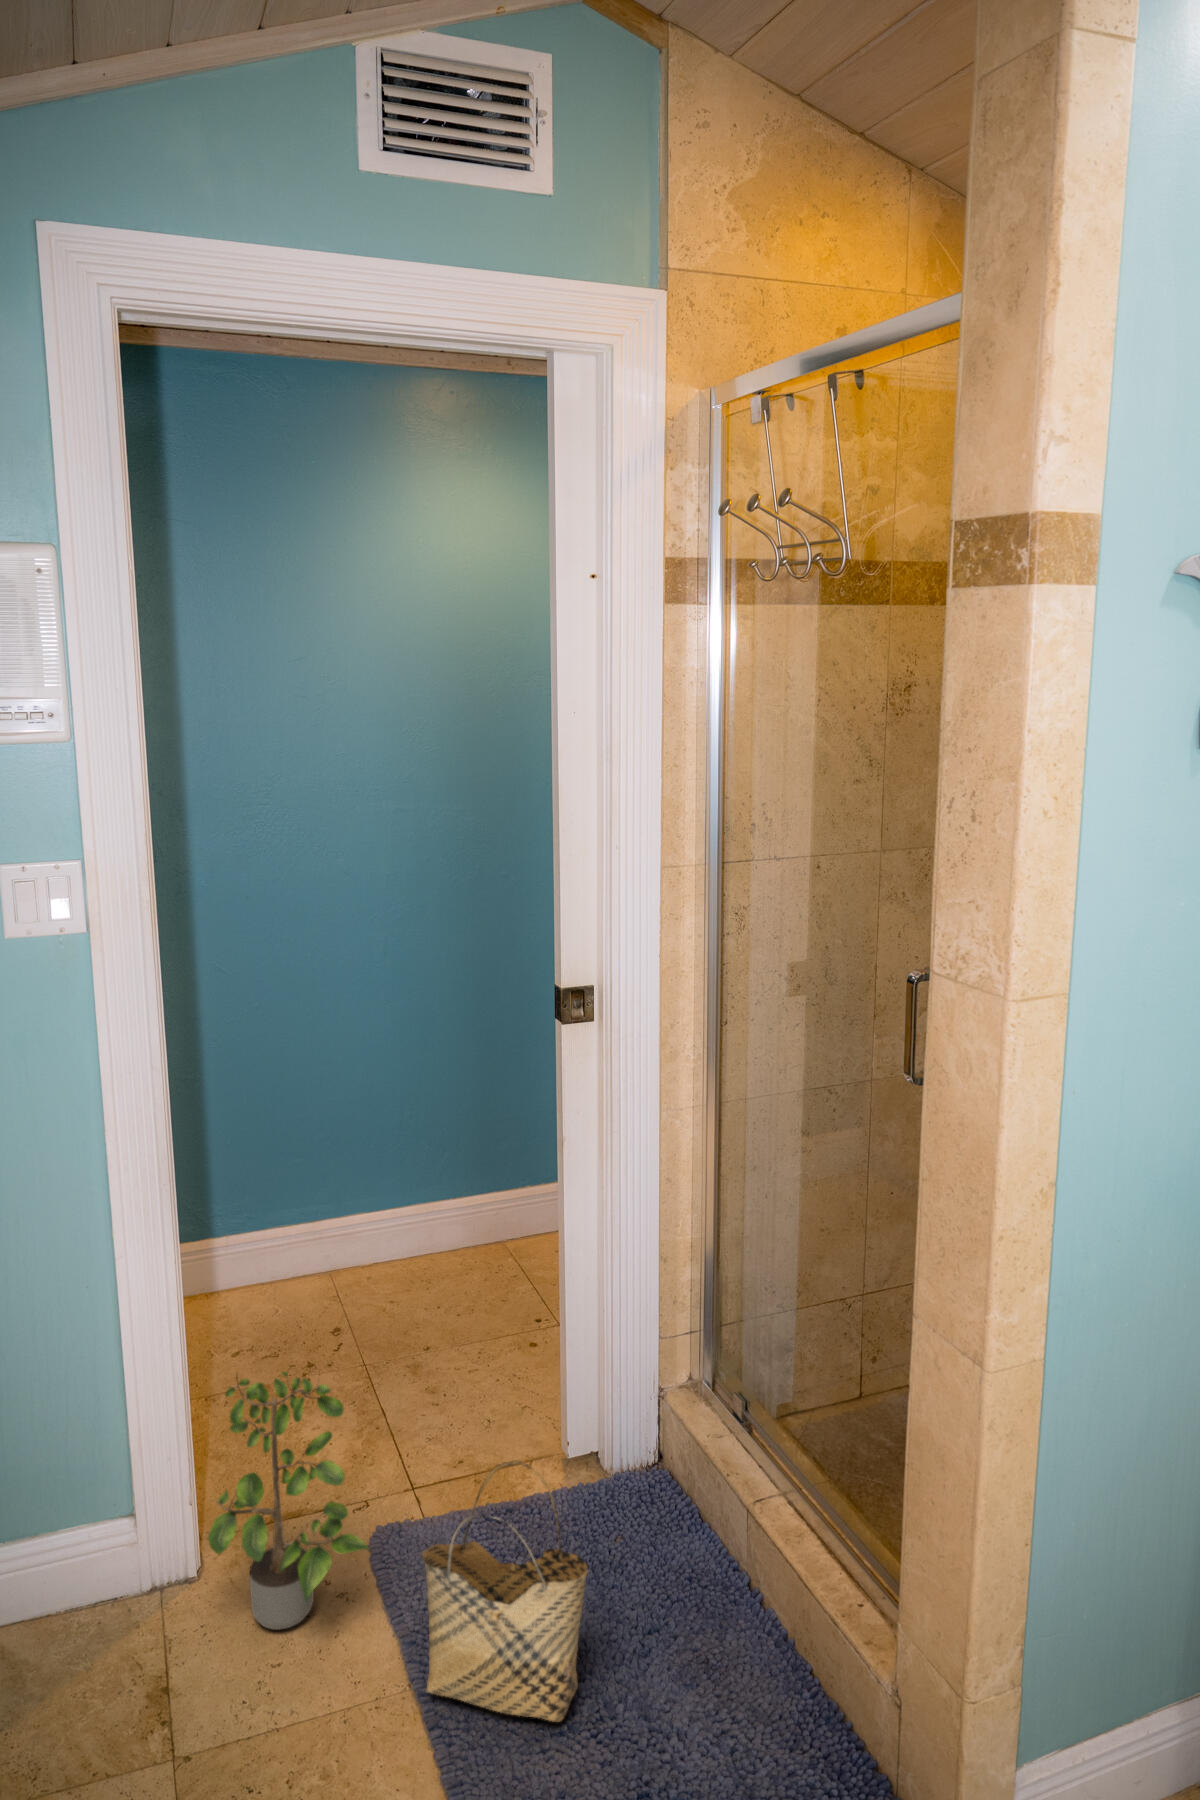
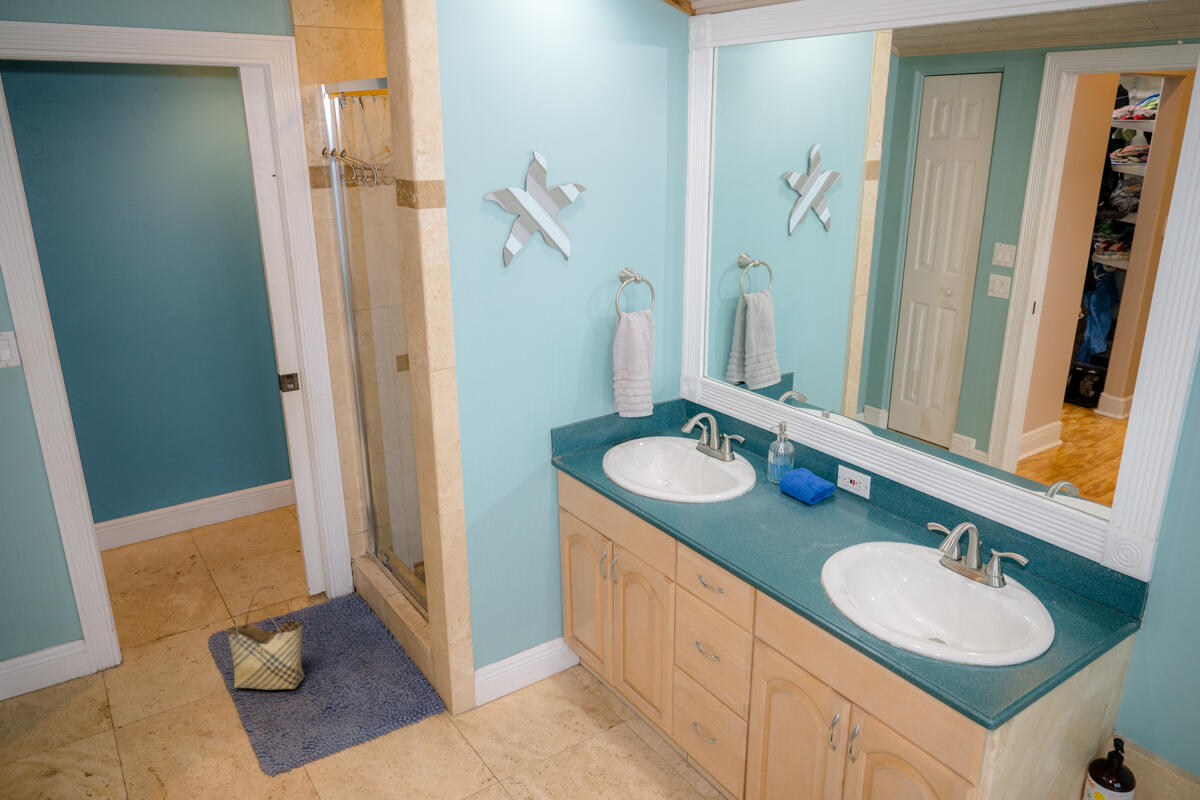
potted plant: present [208,1371,371,1630] -> none [121,561,205,677]

